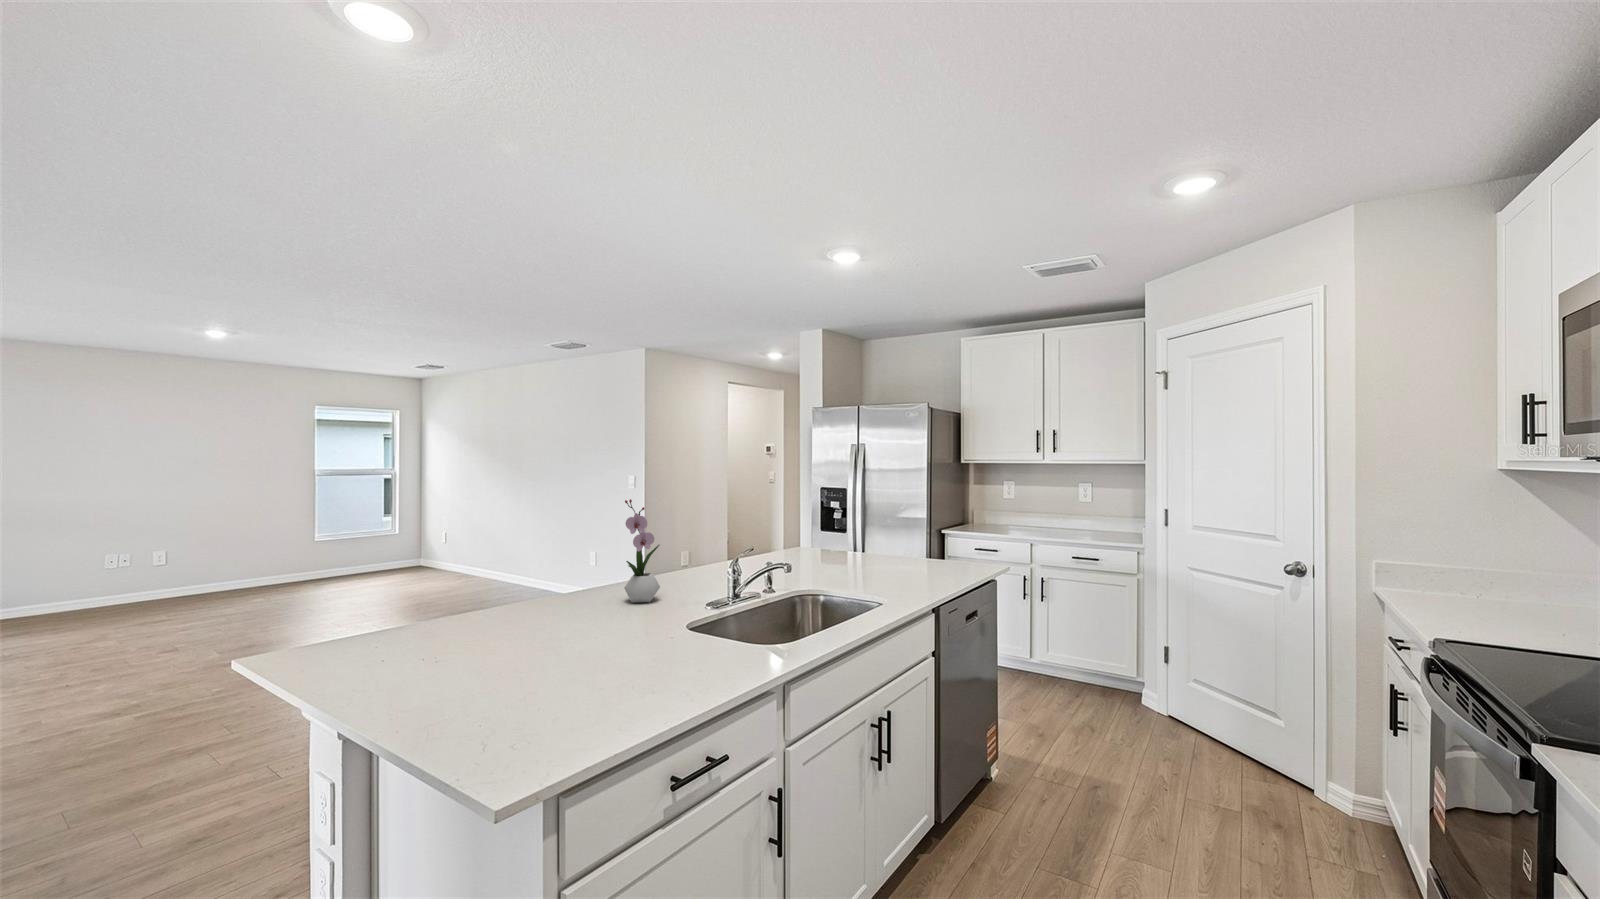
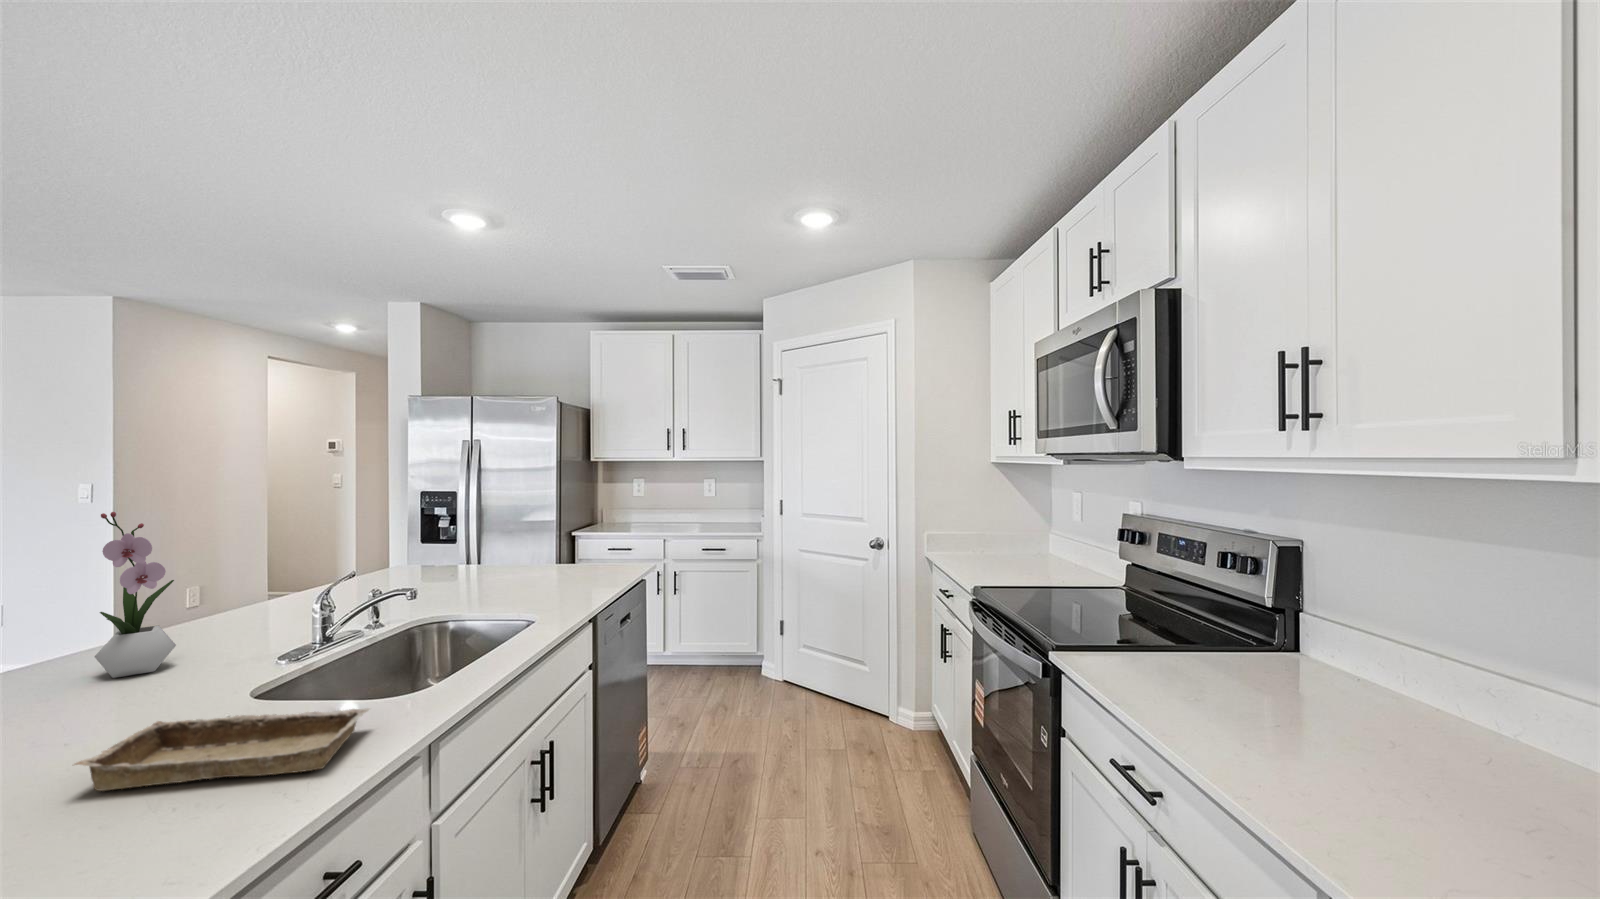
tray: none [599,632,744,683] -> present [74,708,369,791]

